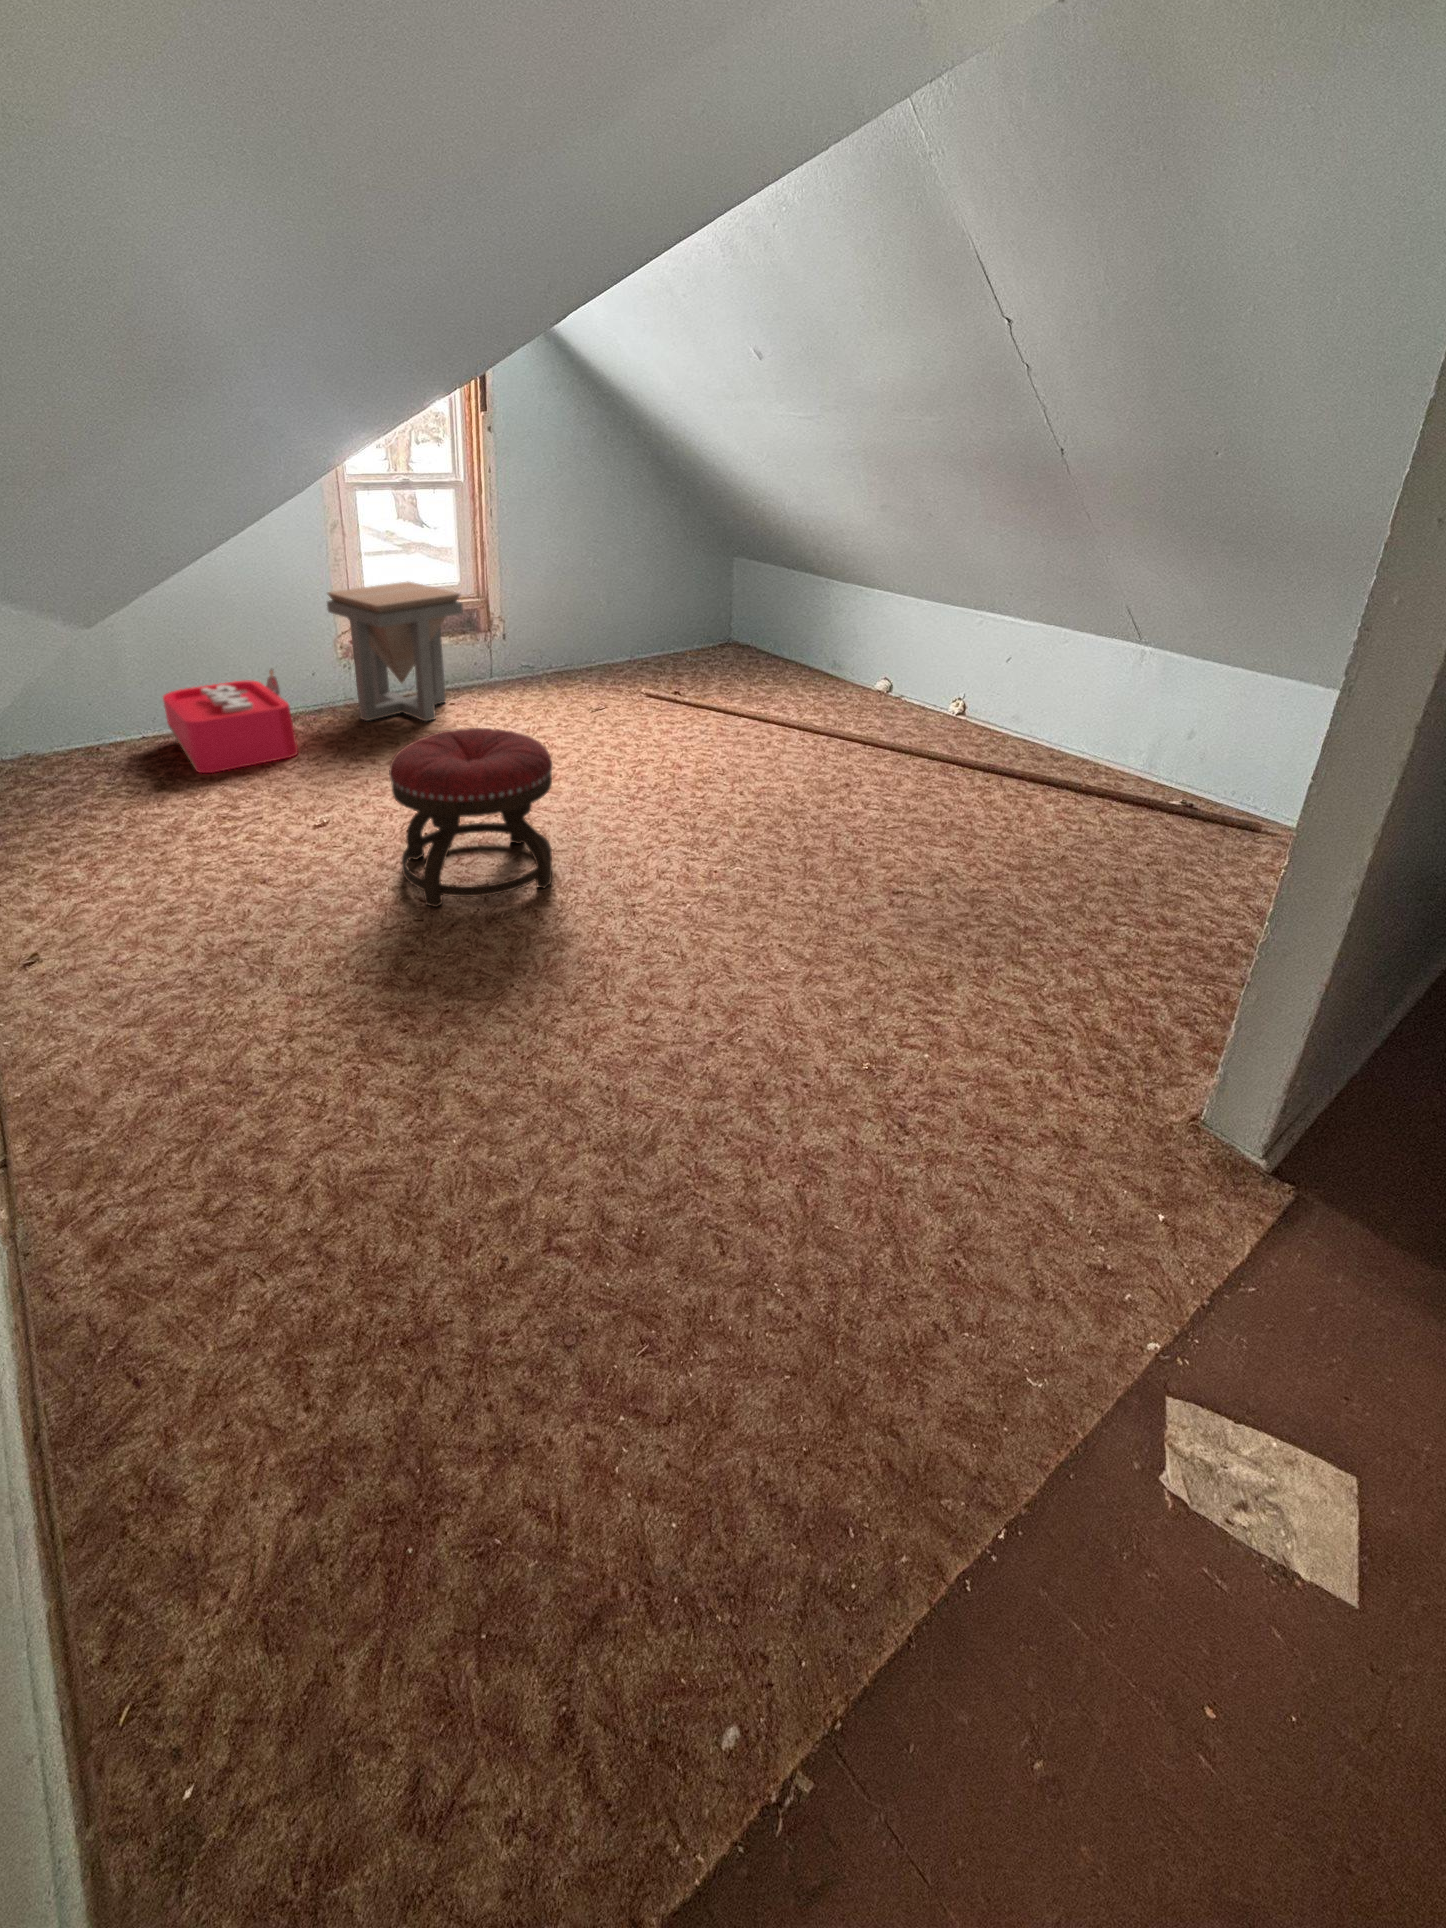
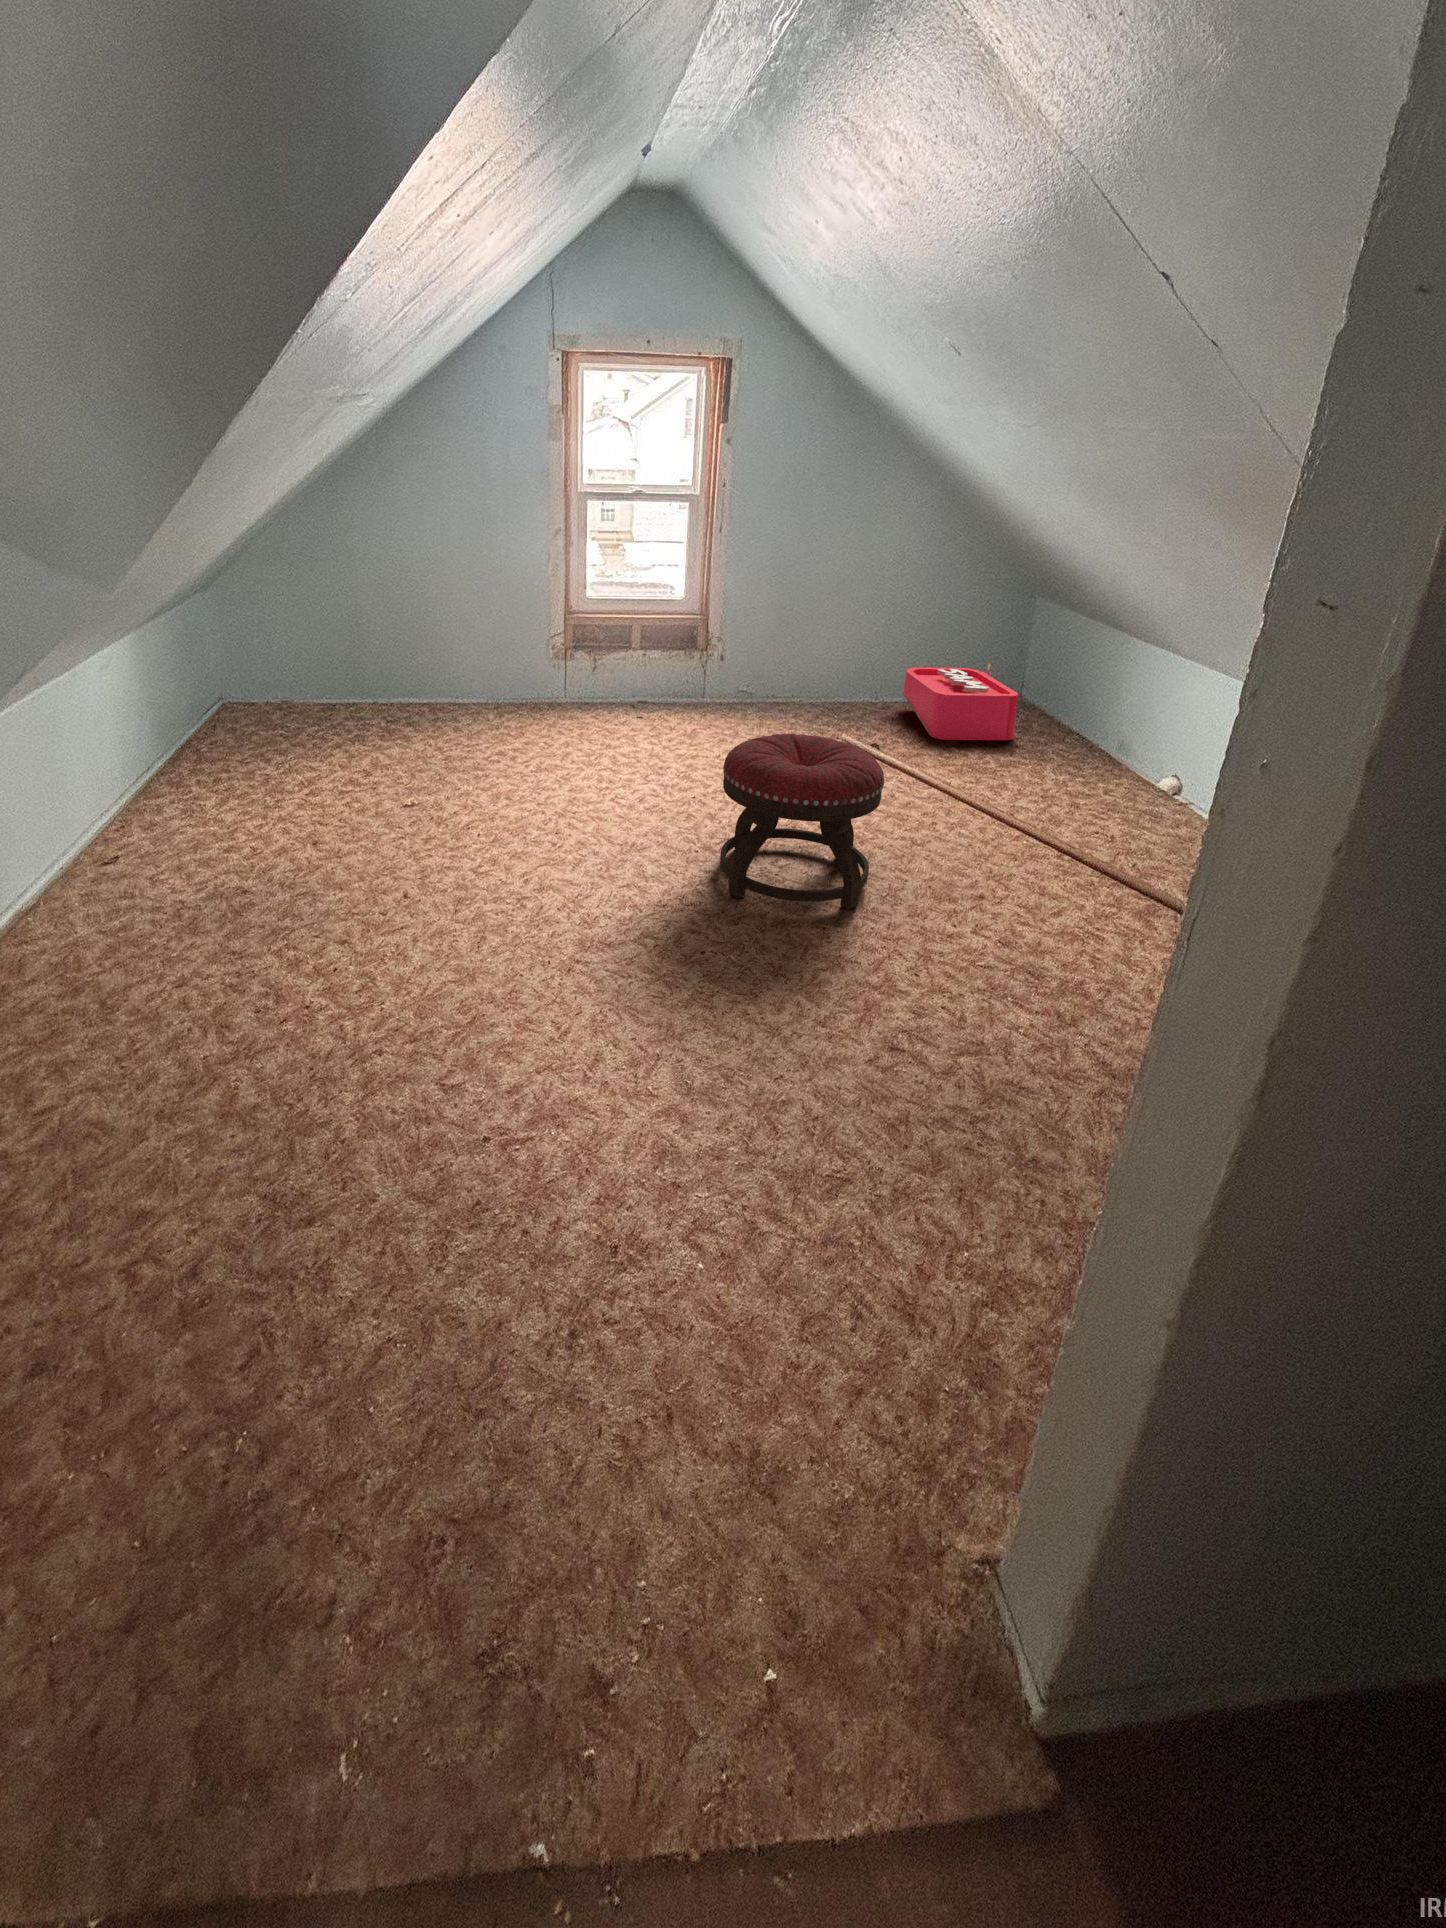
side table: present [327,582,463,721] -> none [744,593,870,730]
storage bin: present [163,669,298,773] -> present [903,662,1018,740]

